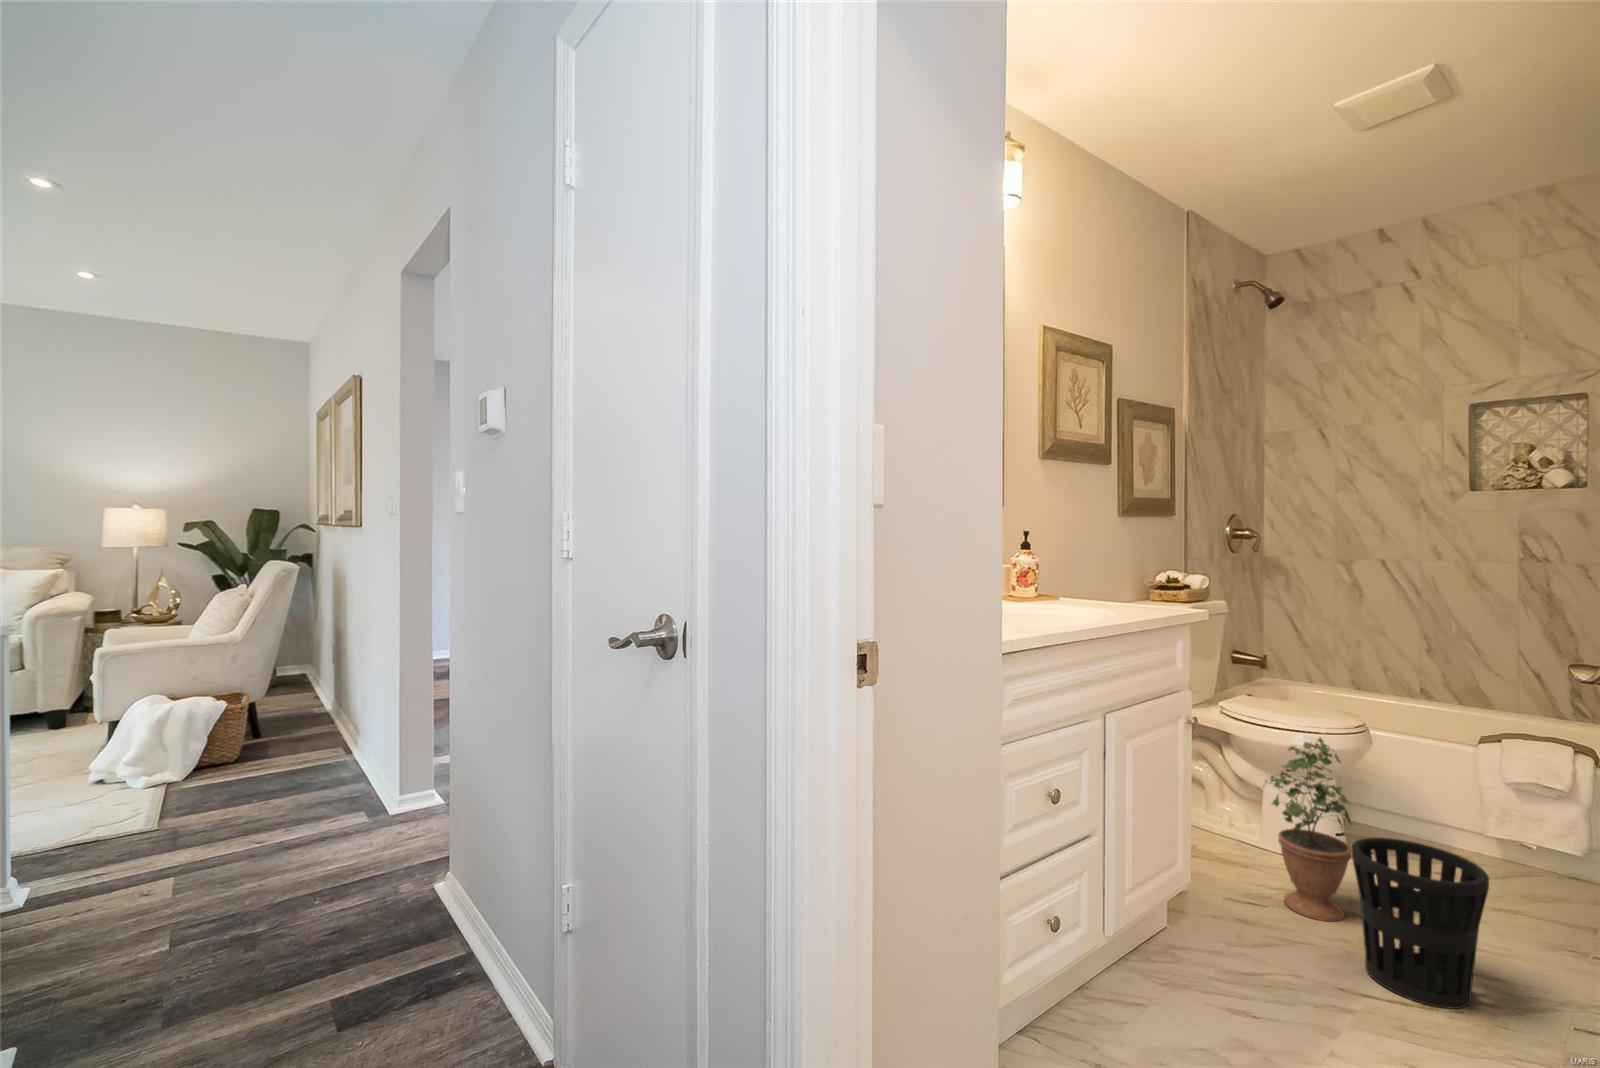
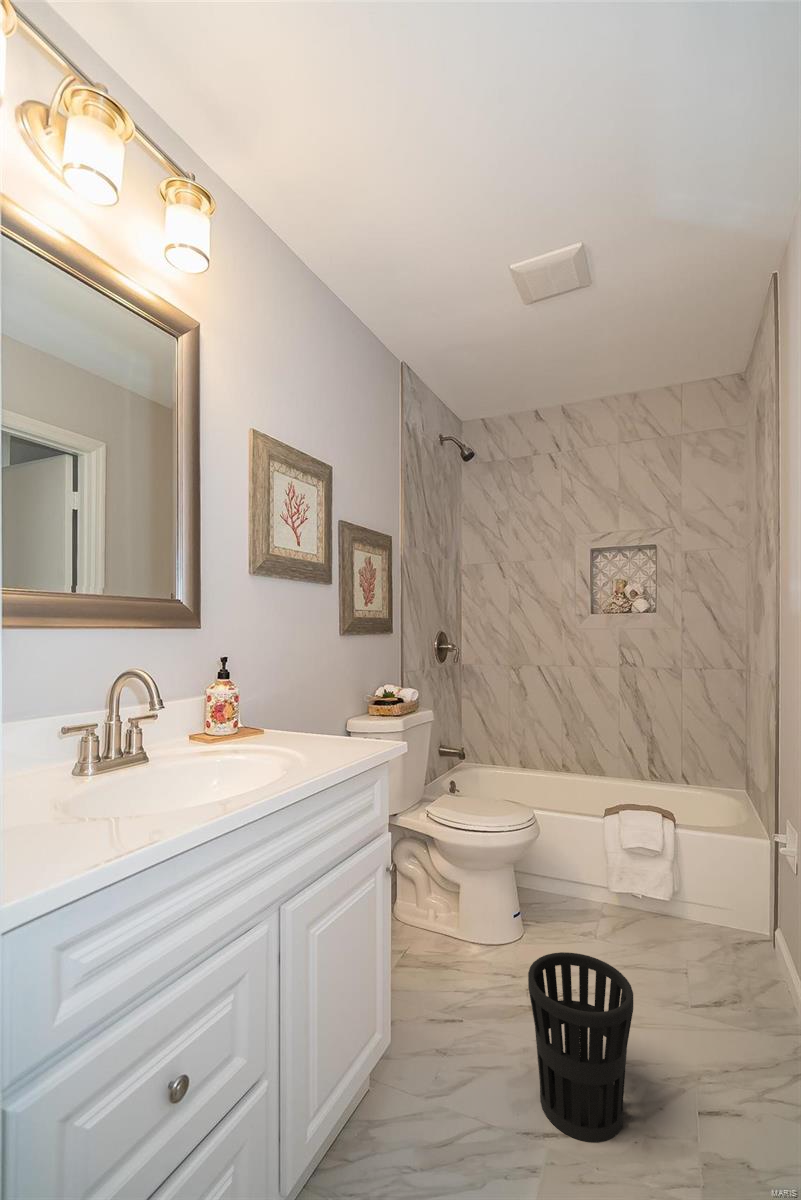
potted plant: present [1265,738,1352,922] -> none [456,842,528,1035]

